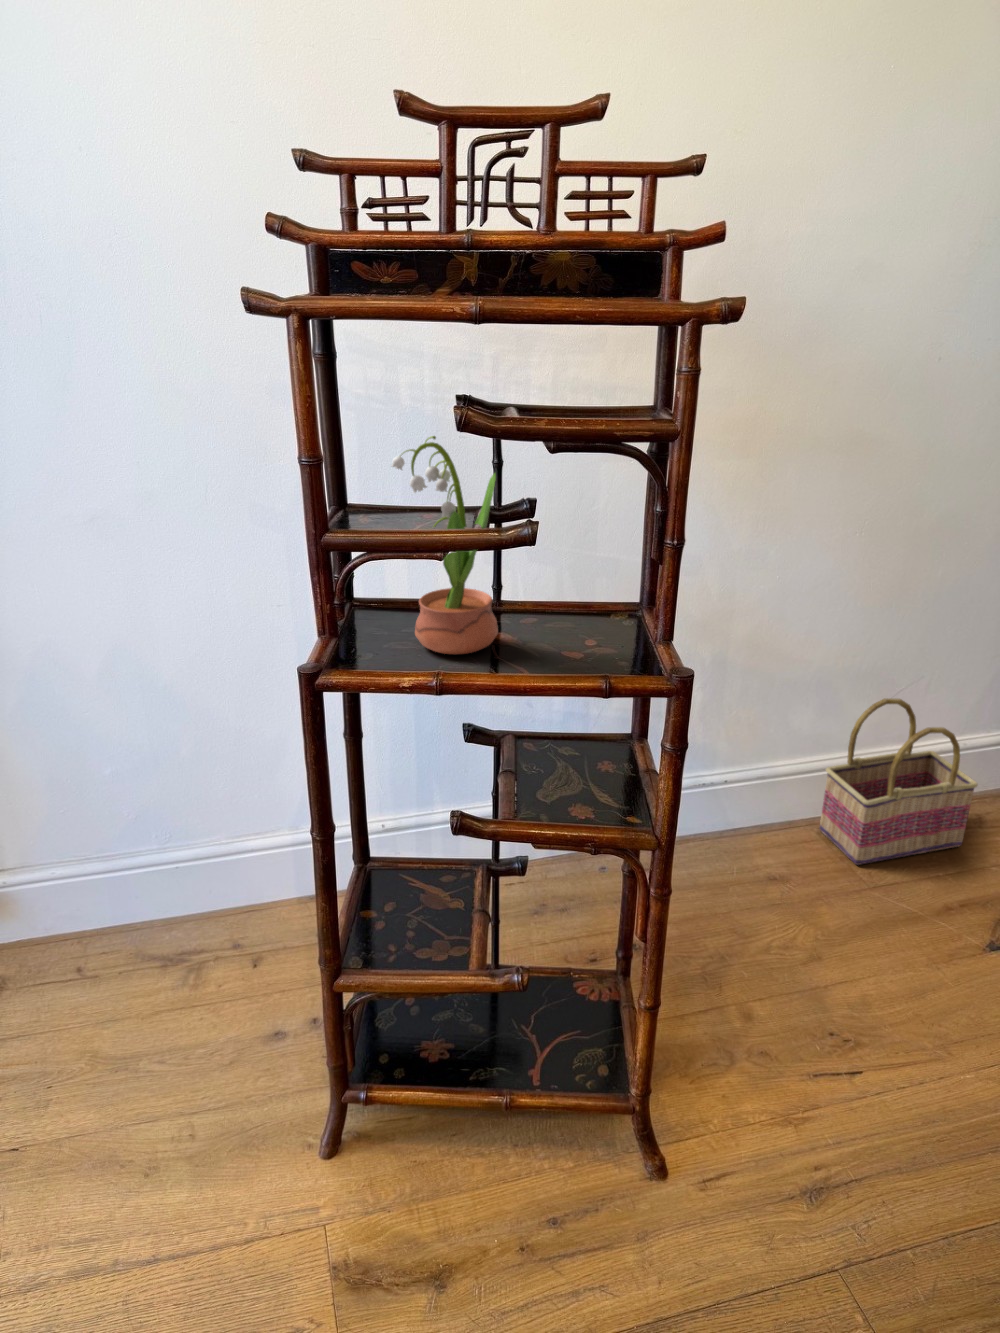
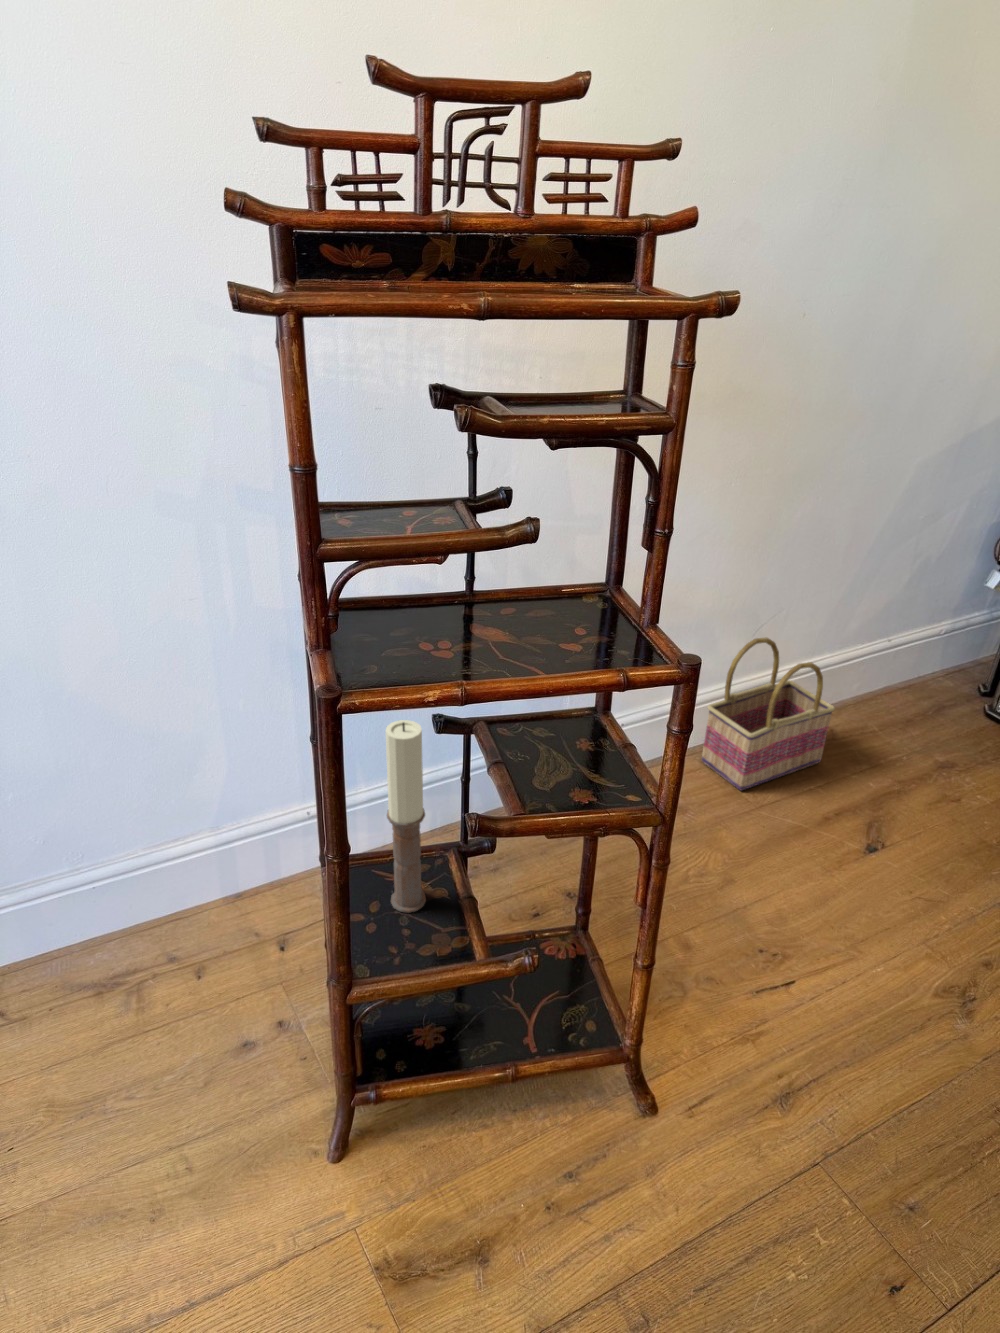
potted flower: present [392,436,498,654] -> none [398,436,502,659]
candle: none [399,720,443,919] -> present [386,720,426,913]

